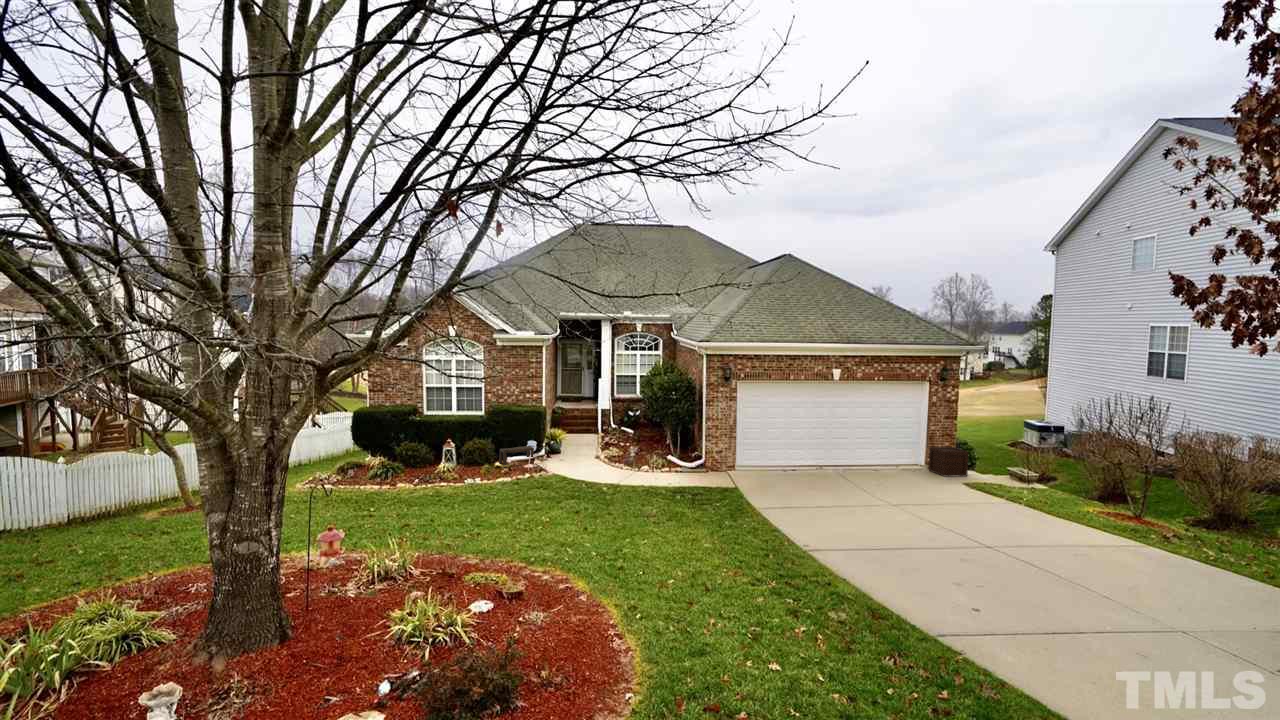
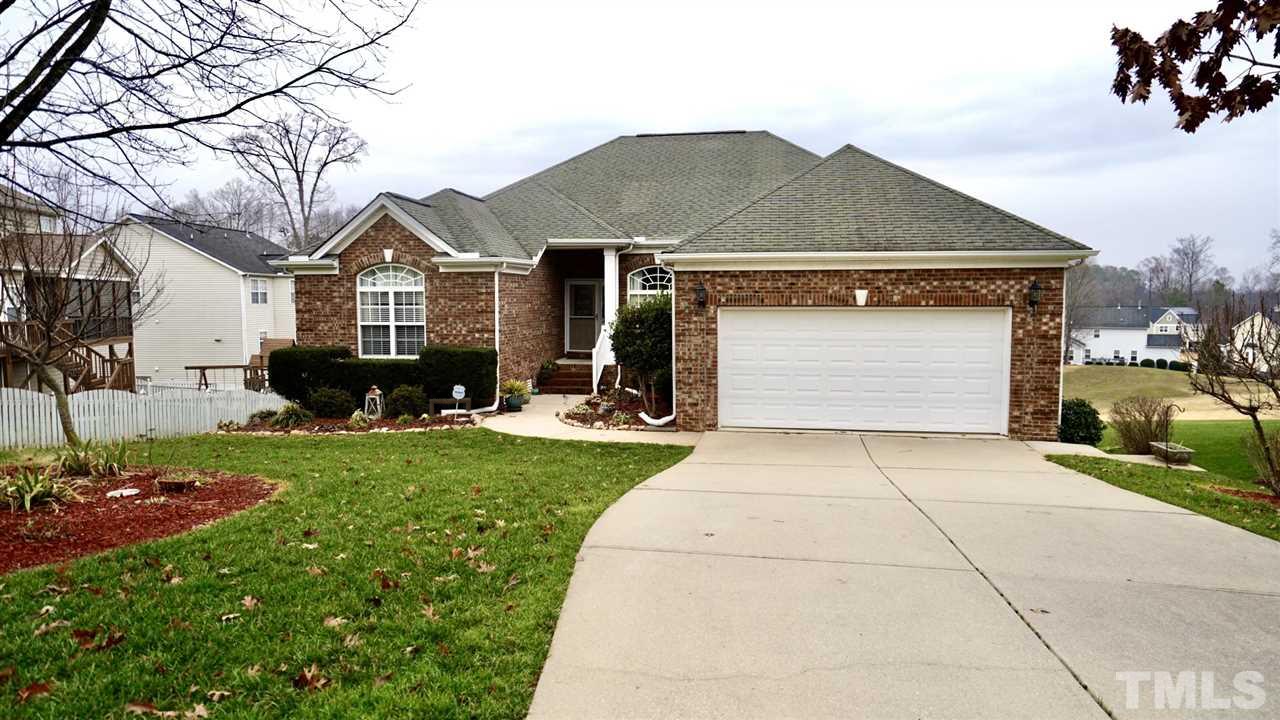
wooden crate: present [928,447,969,476] -> none [1010,407,1067,451]

